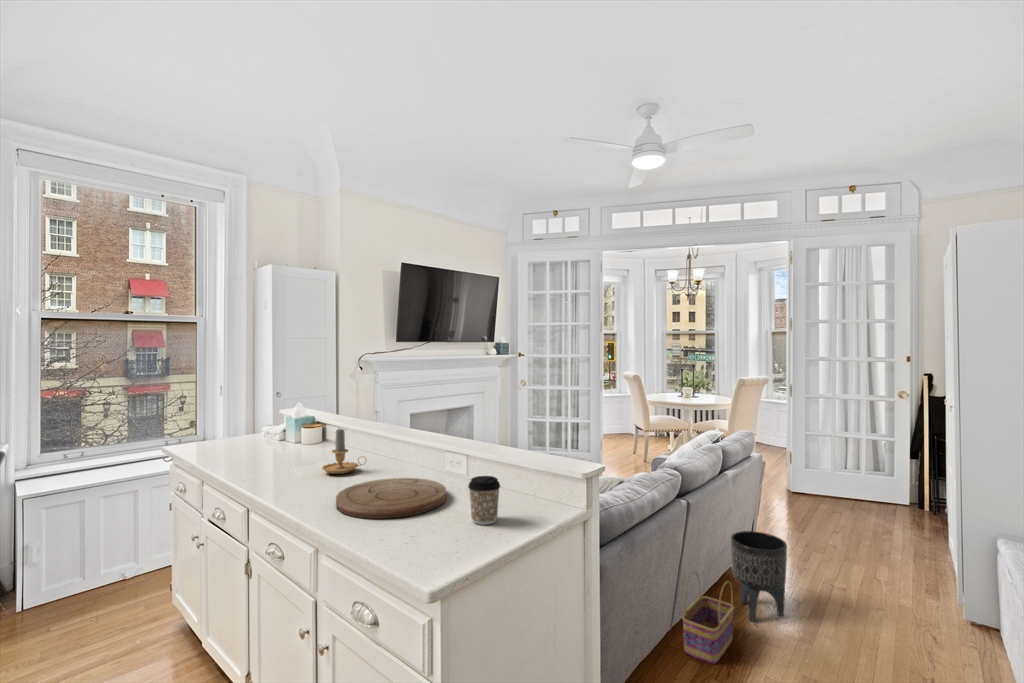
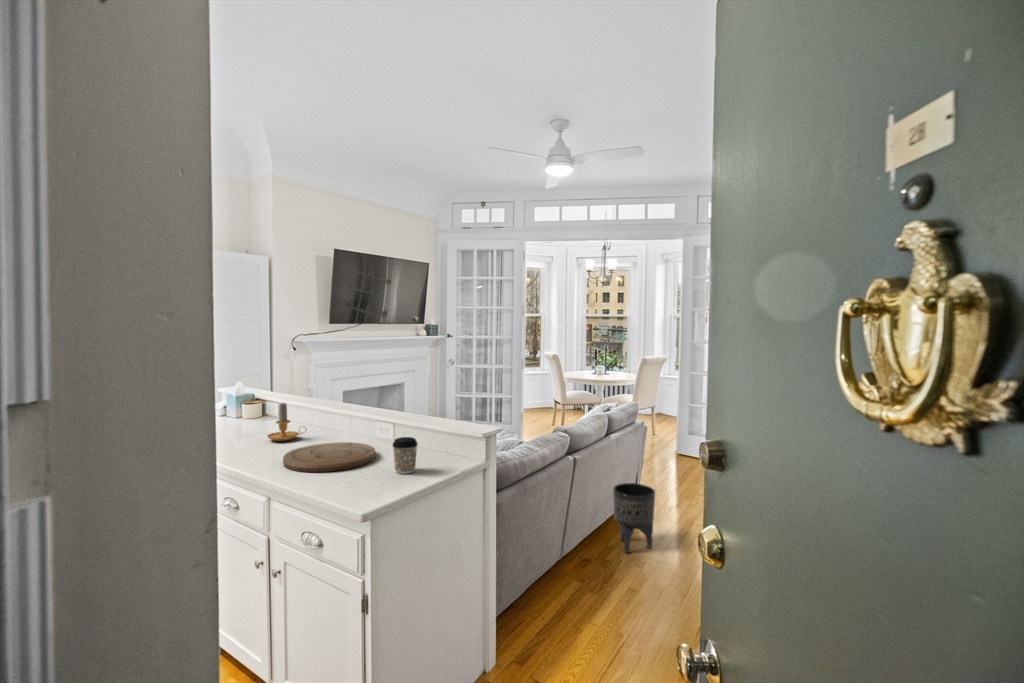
basket: present [682,572,734,663] -> none [569,515,611,583]

